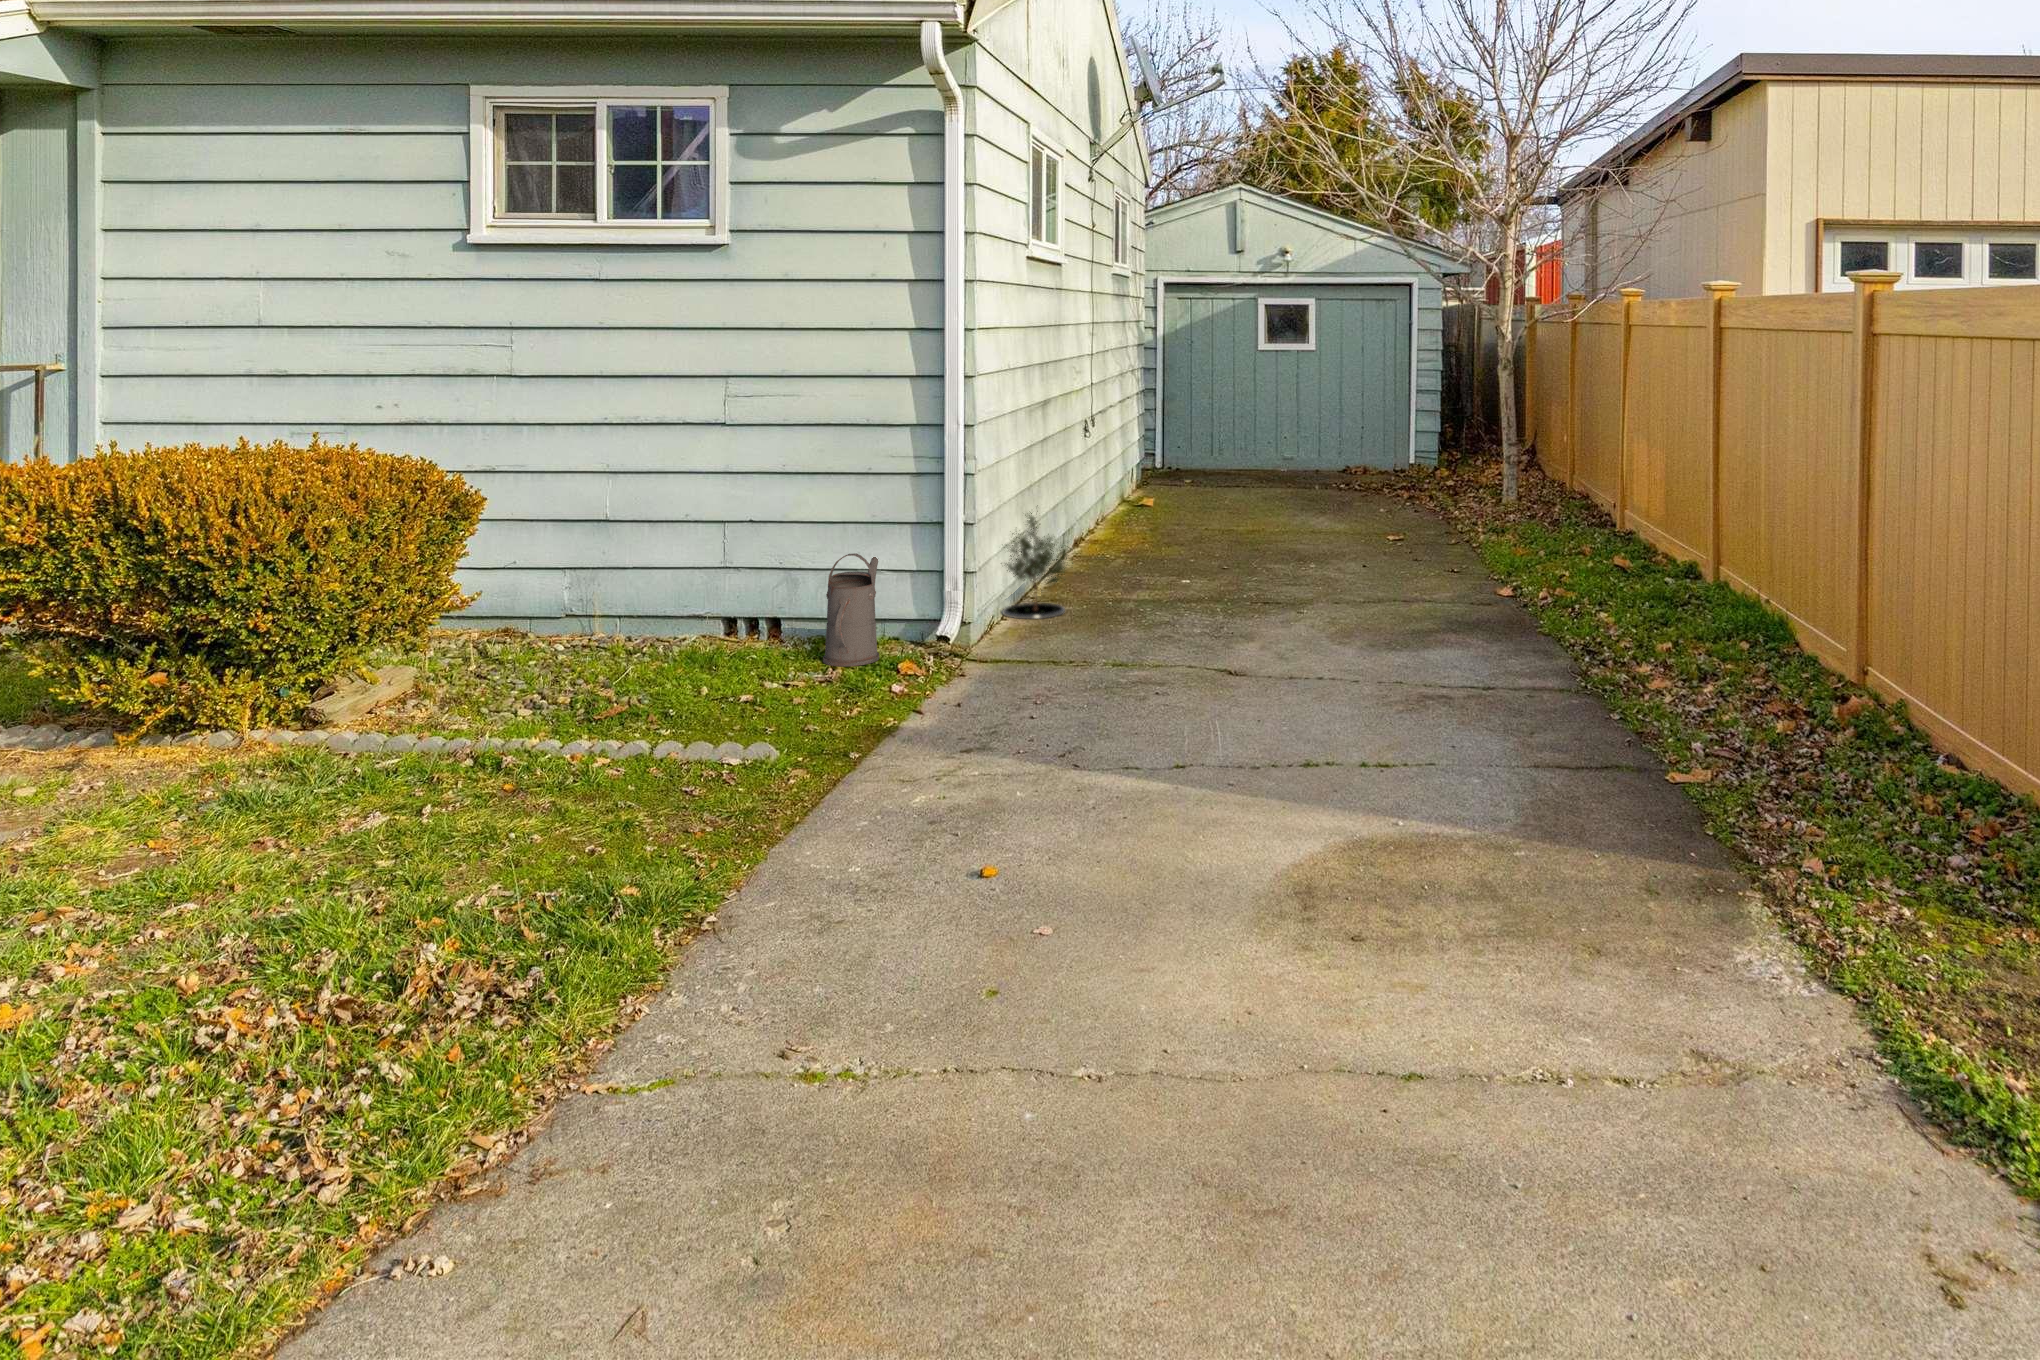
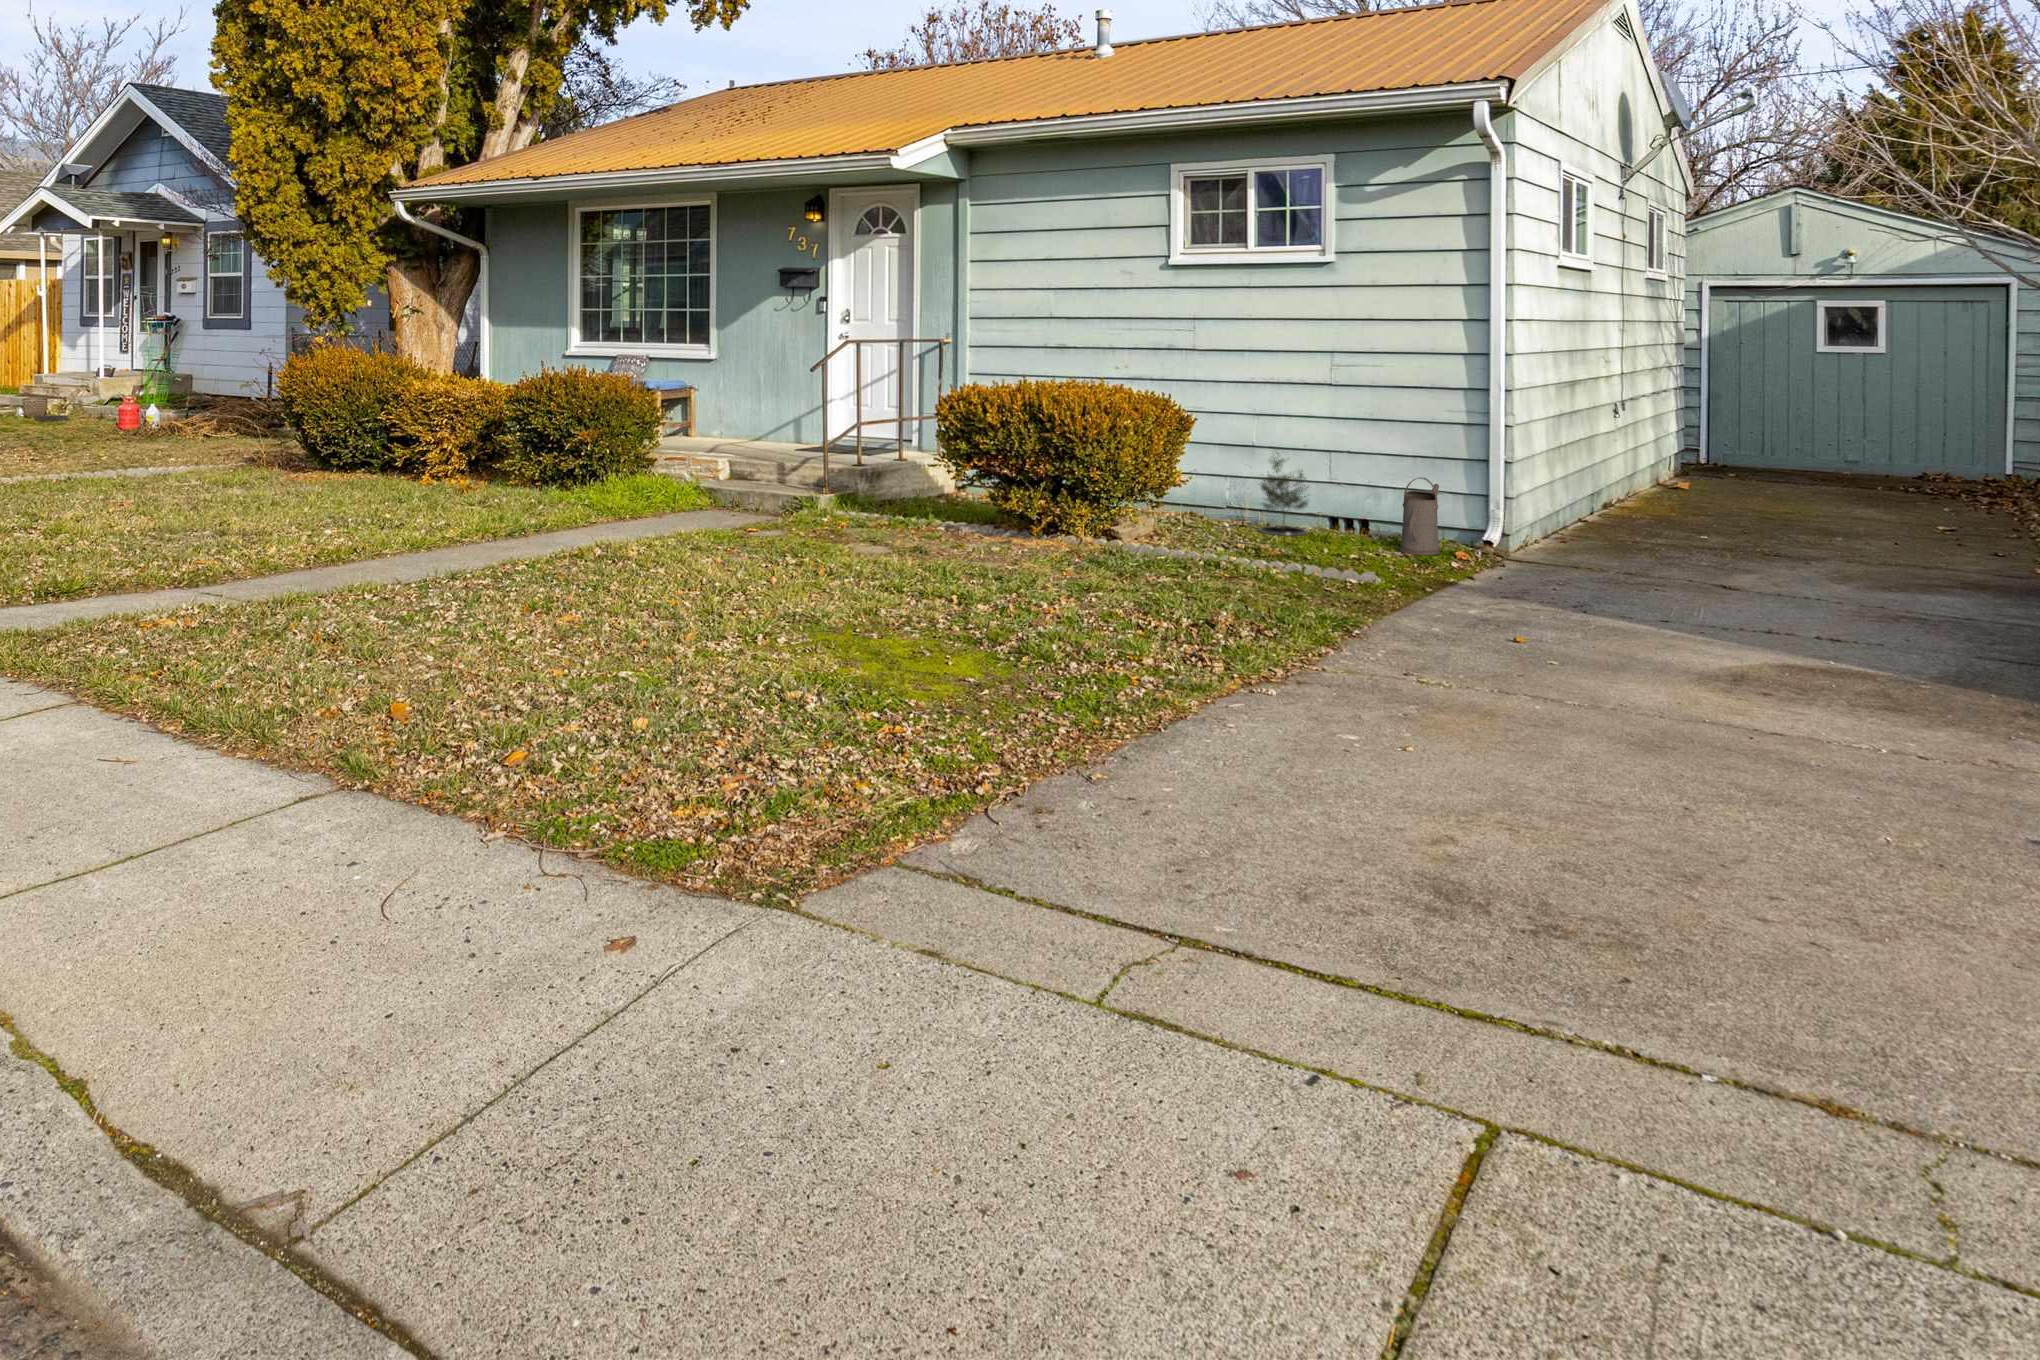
potted tree: present [1002,505,1073,619] -> present [1259,453,1308,536]

